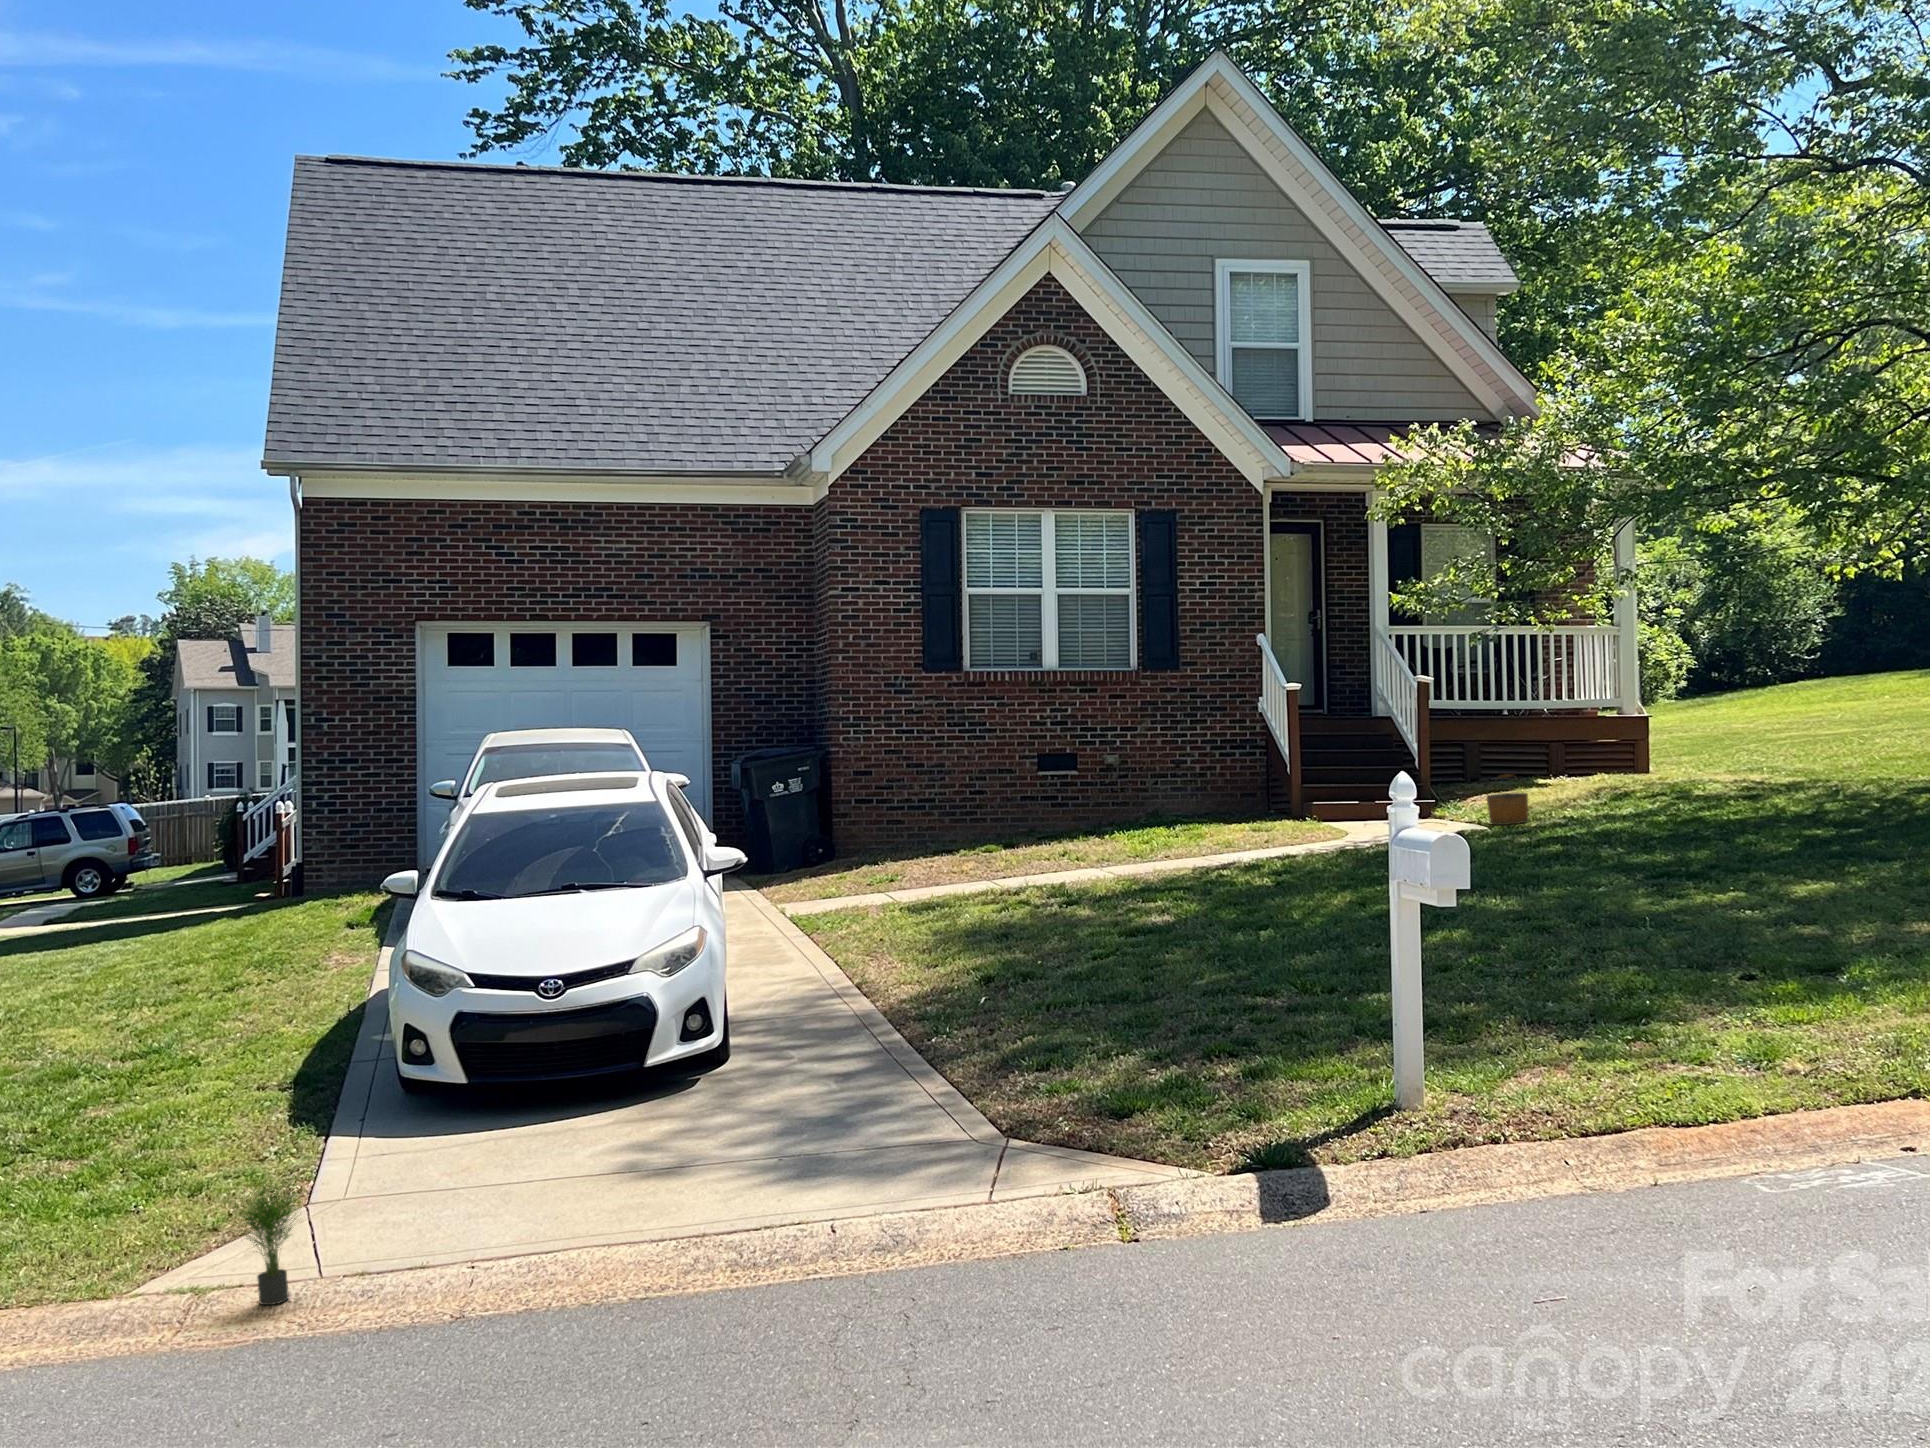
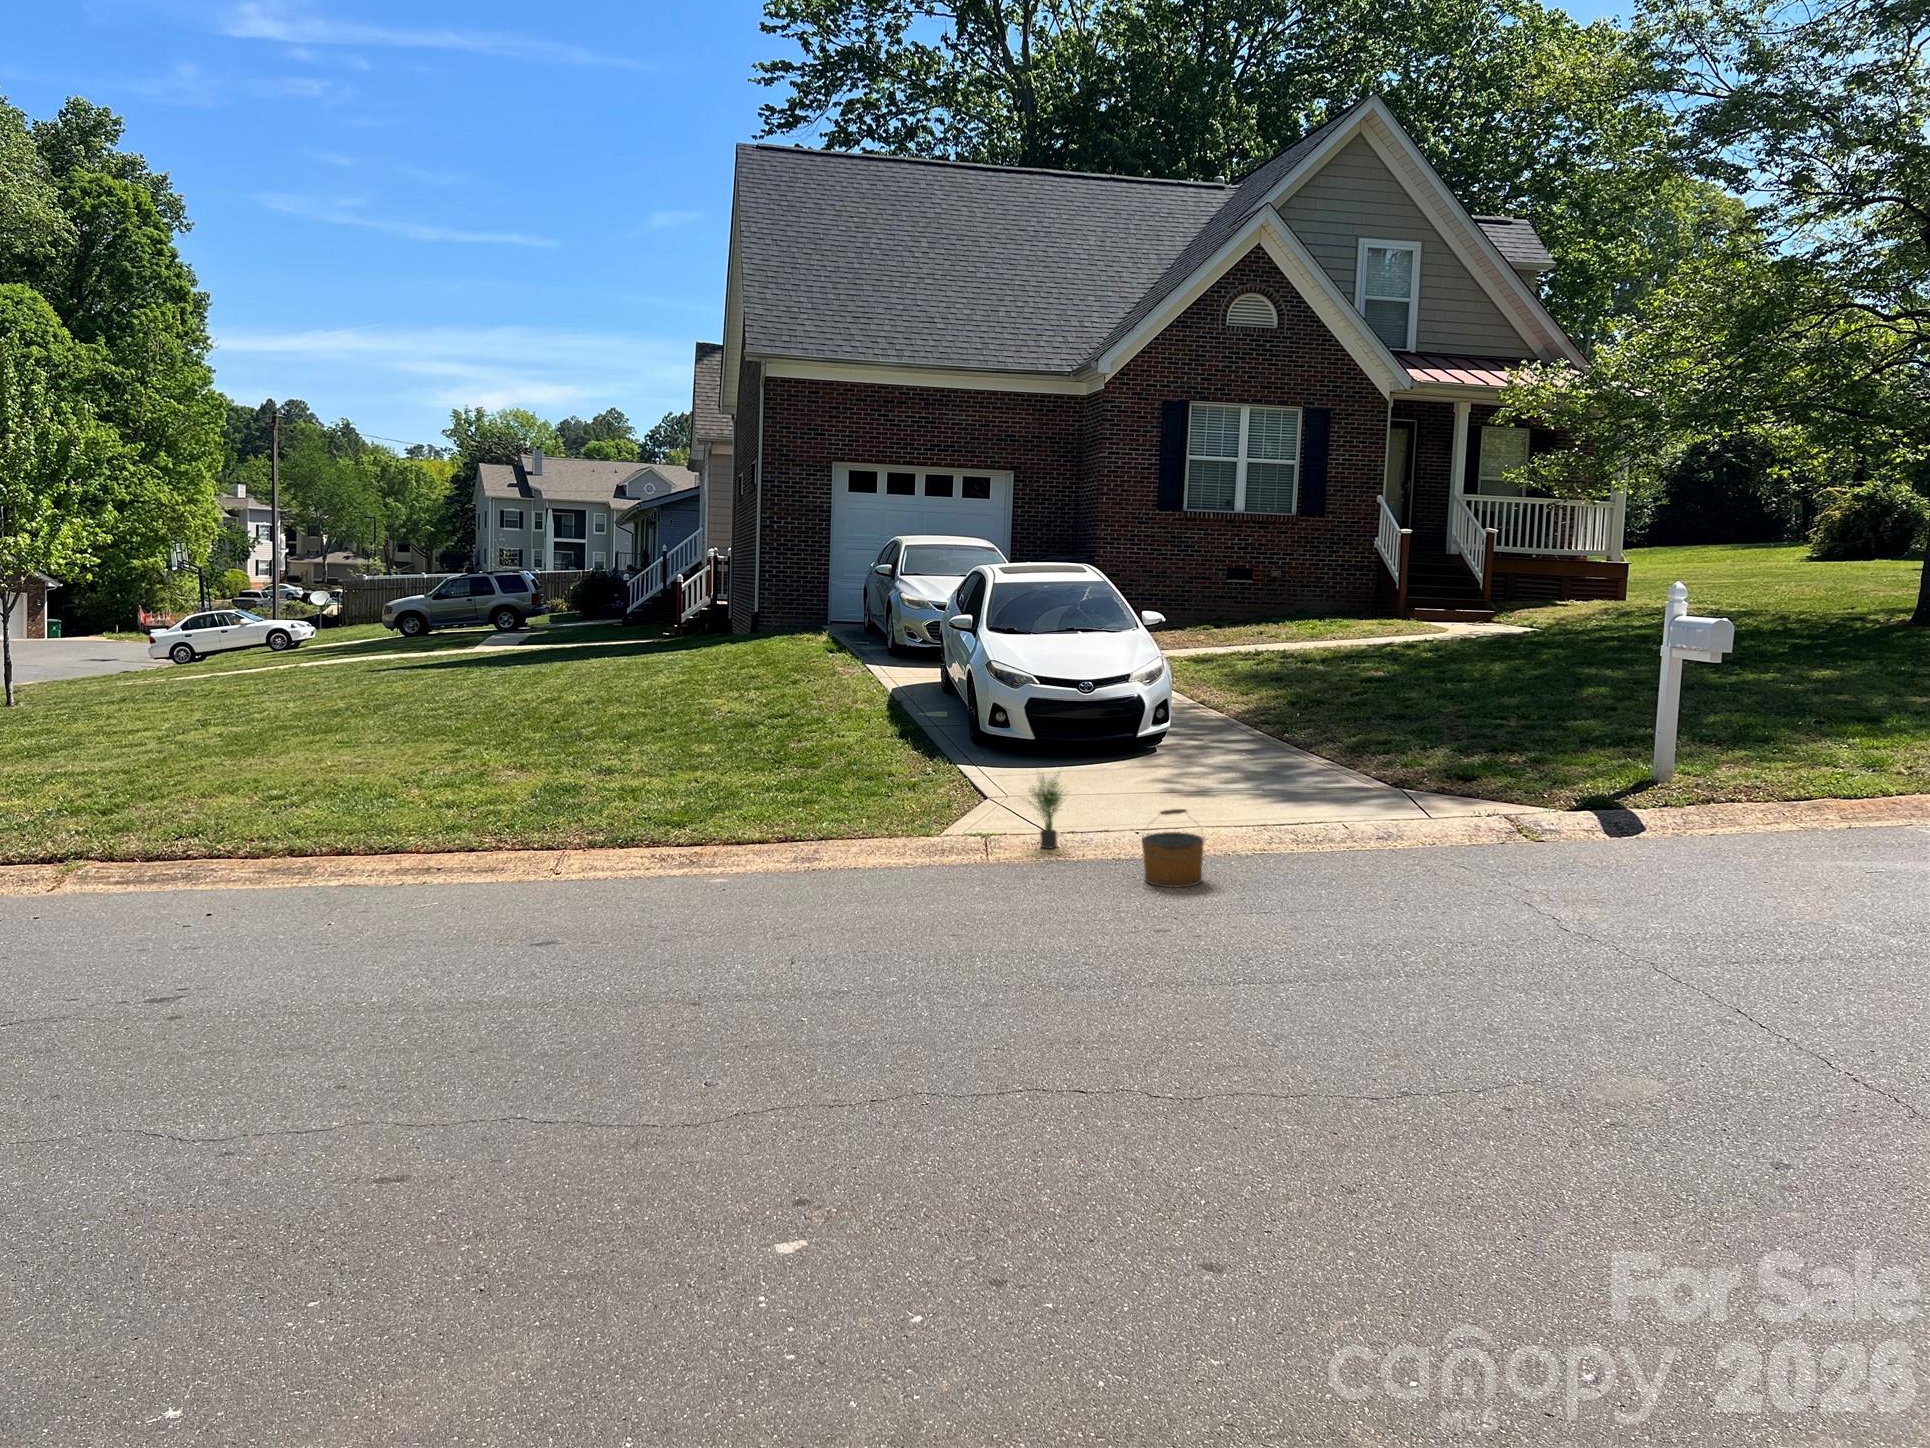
bucket: present [1487,774,1528,825] -> present [1142,809,1204,888]

